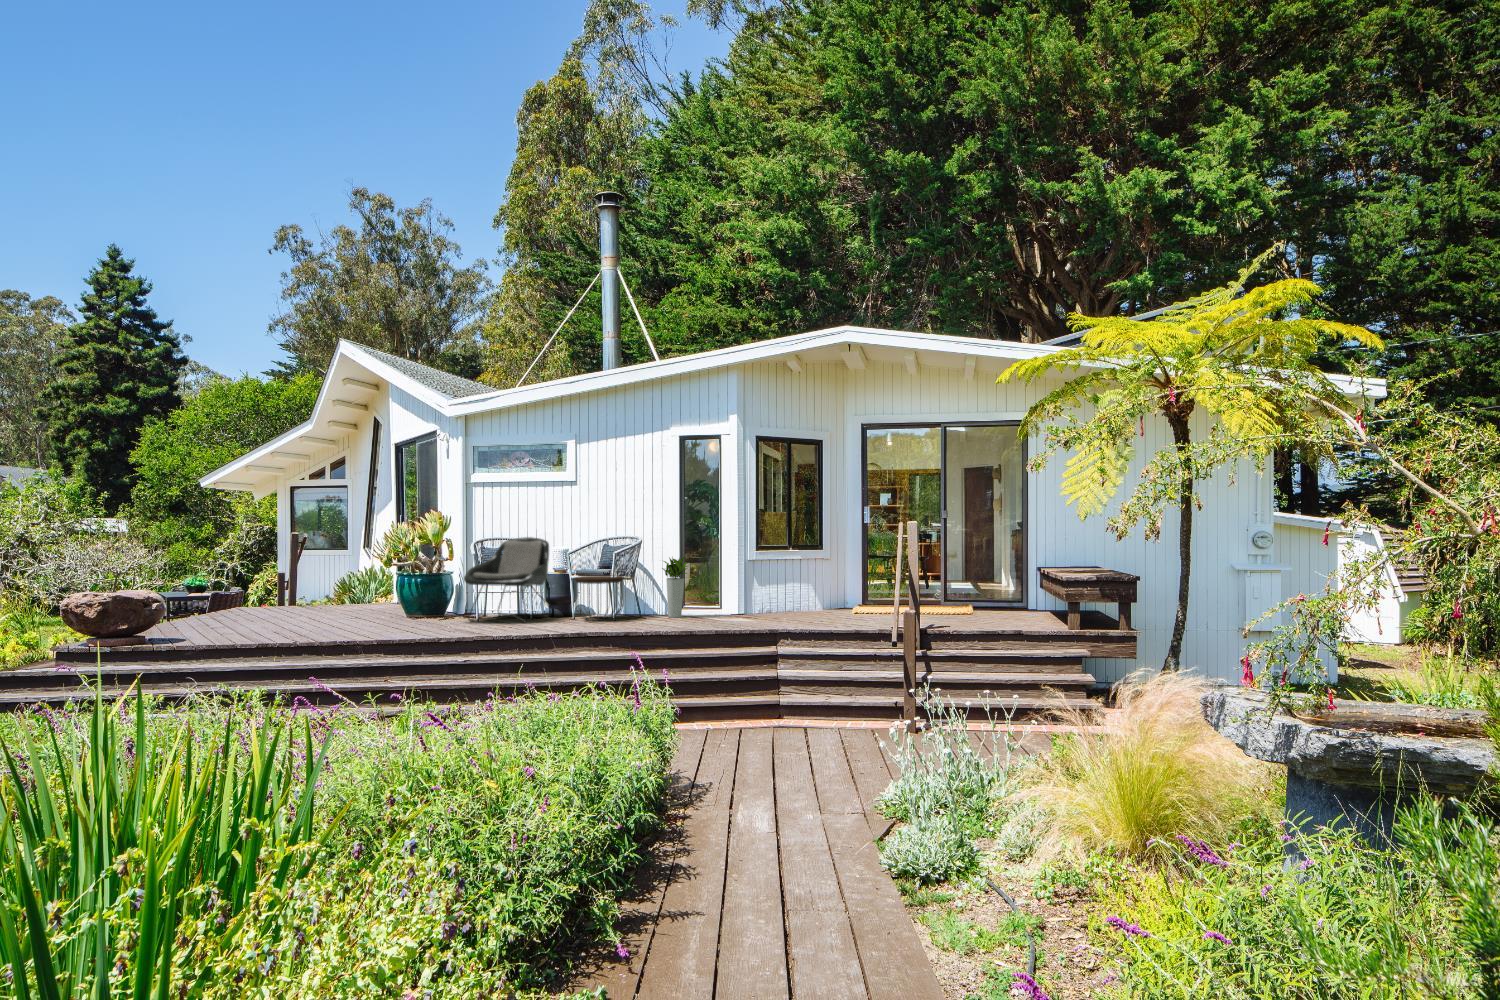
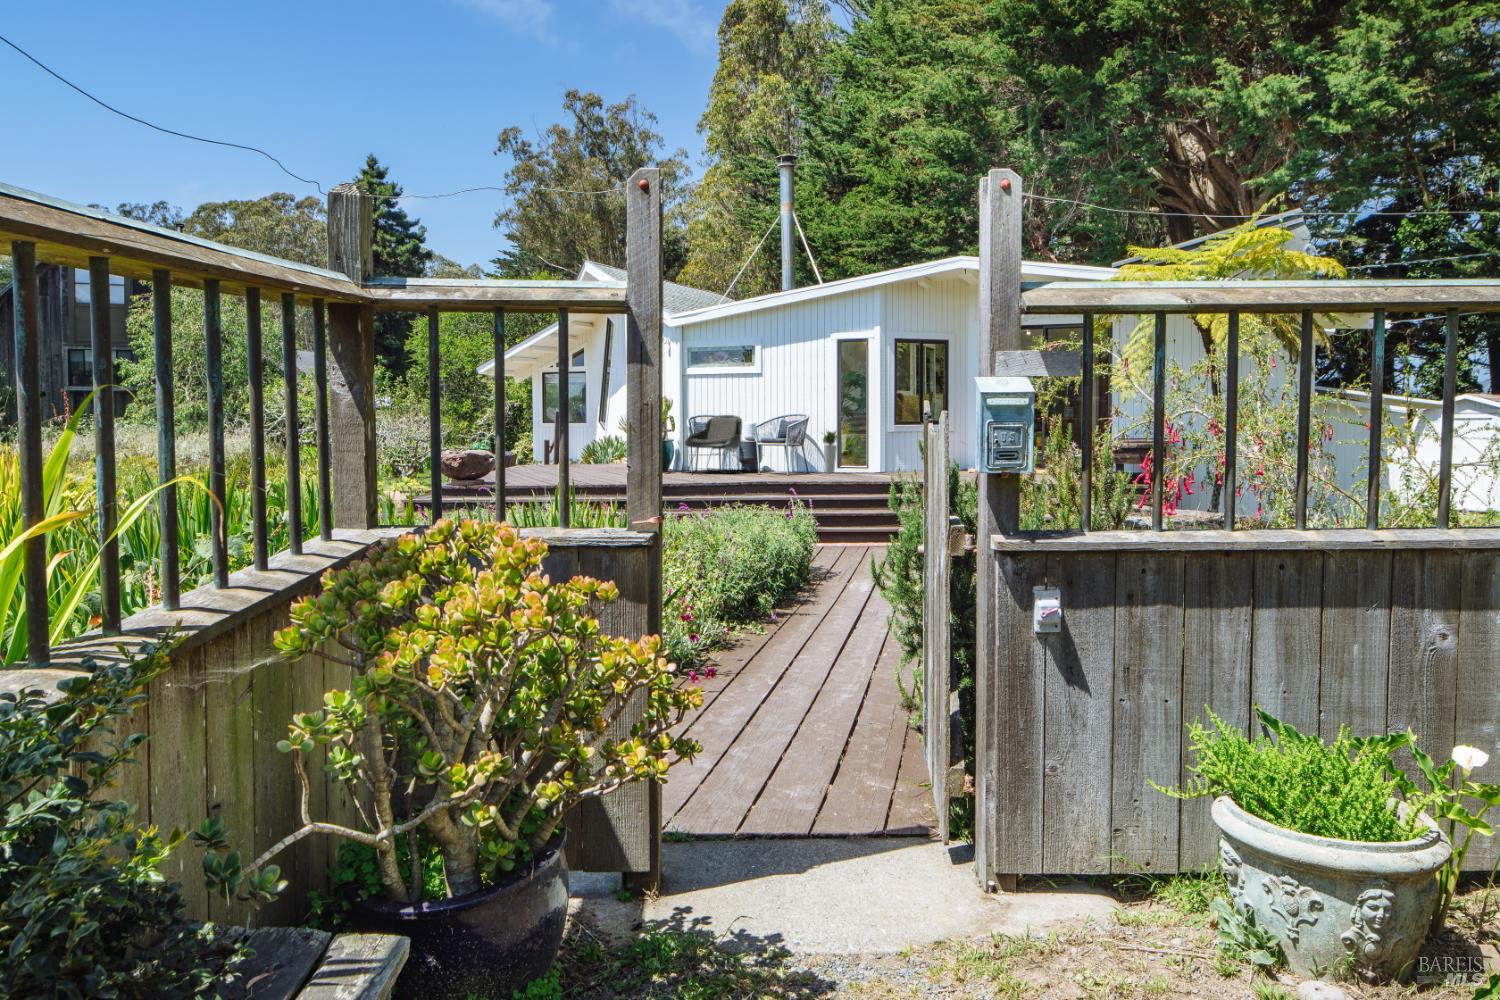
side table: present [574,575,623,621] -> none [759,443,794,474]

